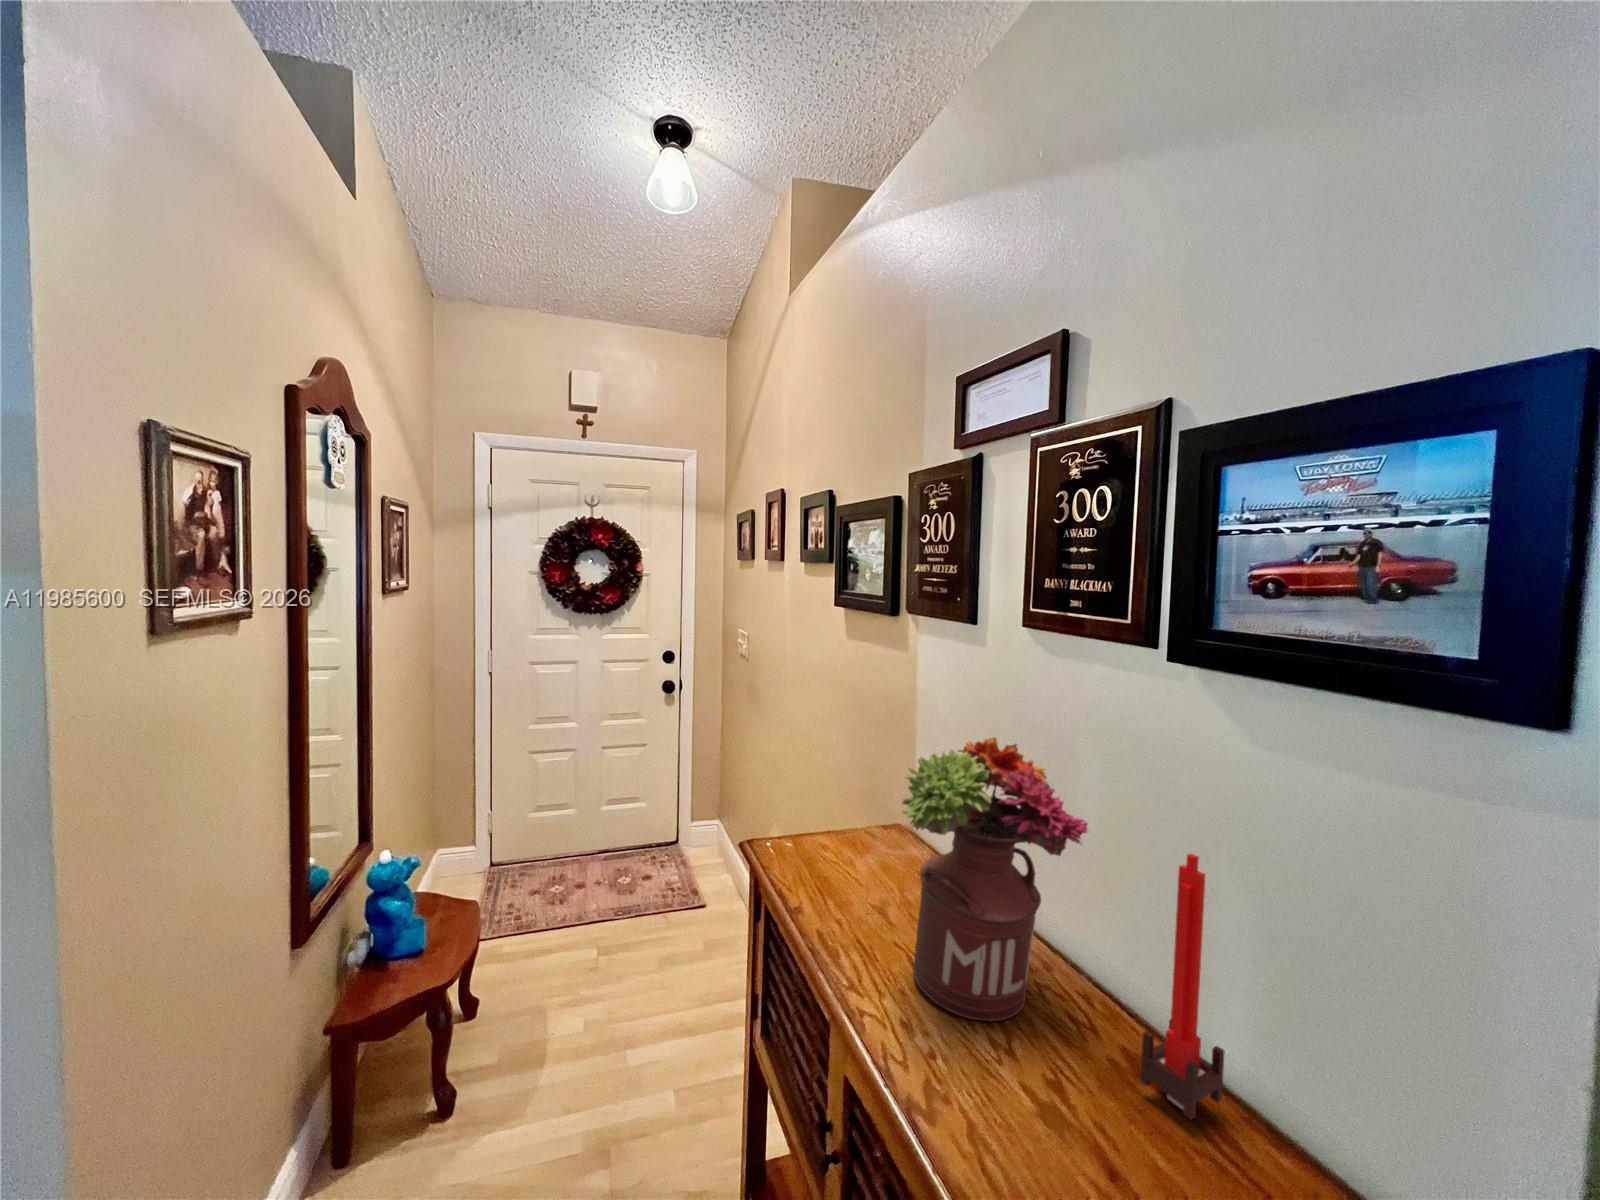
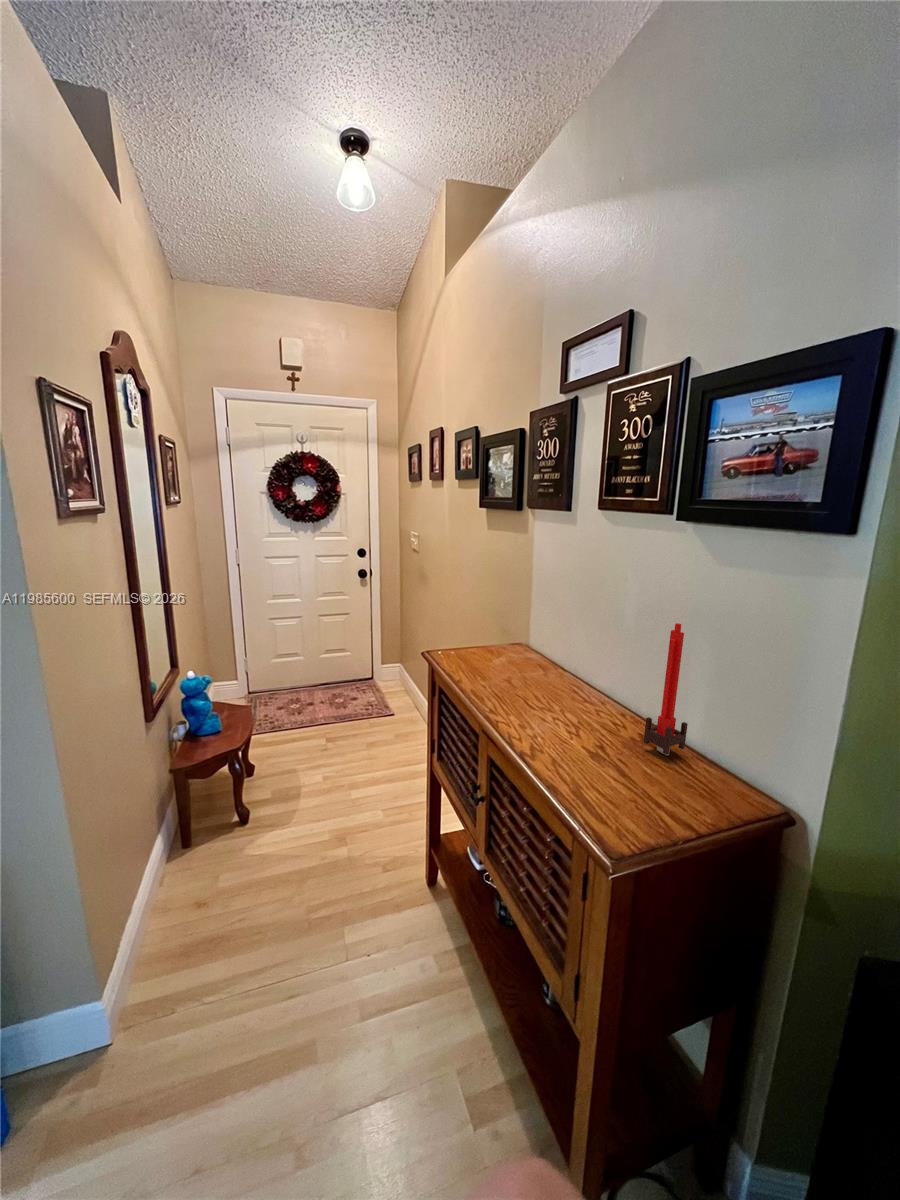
flower arrangement: present [902,737,1088,1021] -> none [520,572,628,724]

